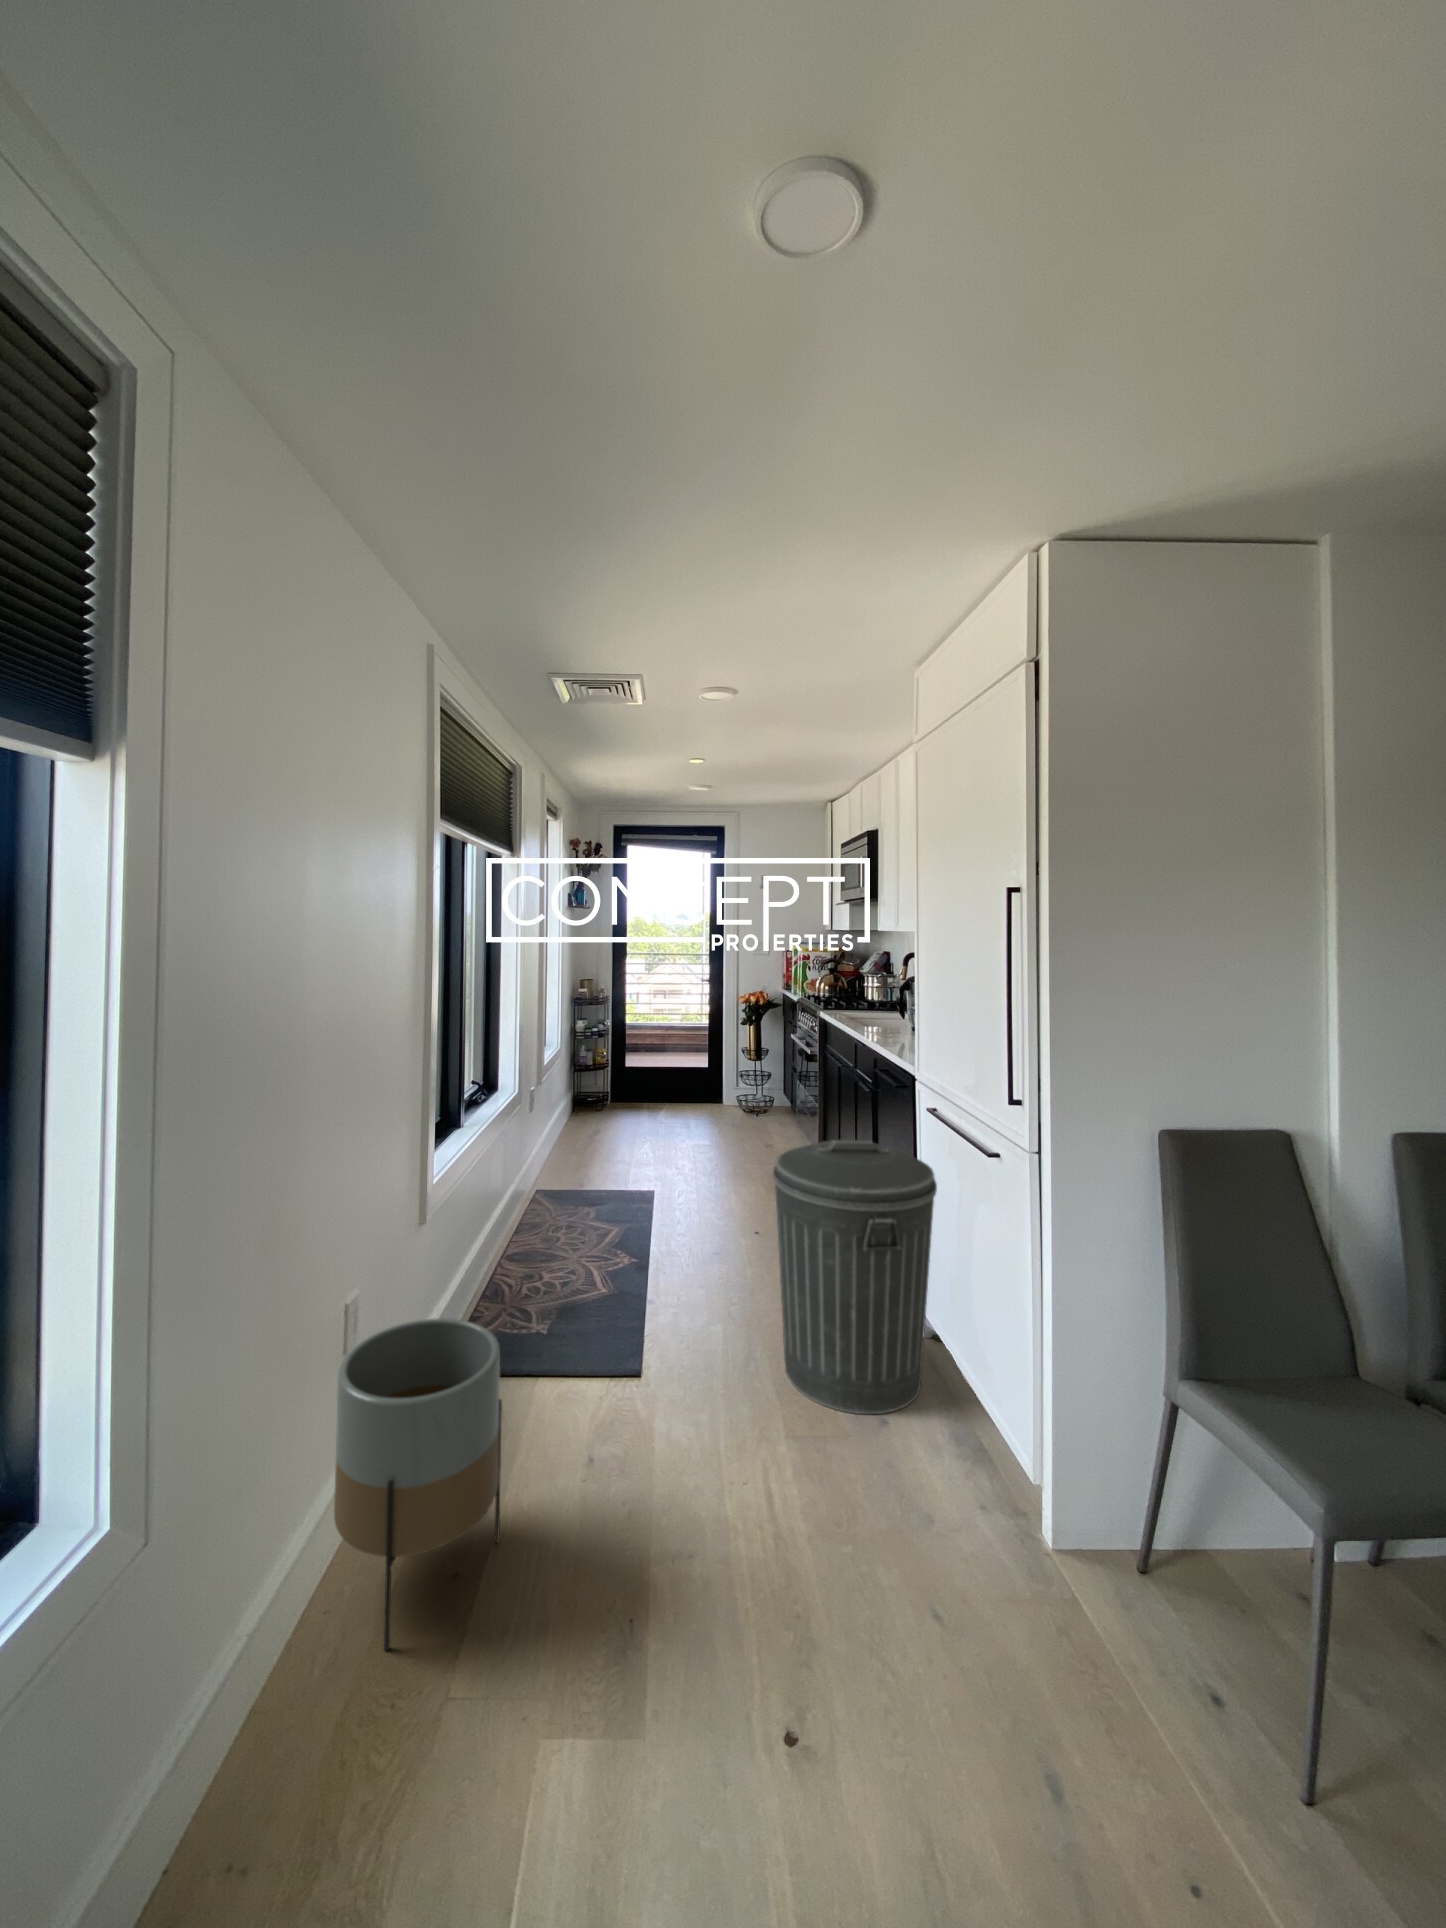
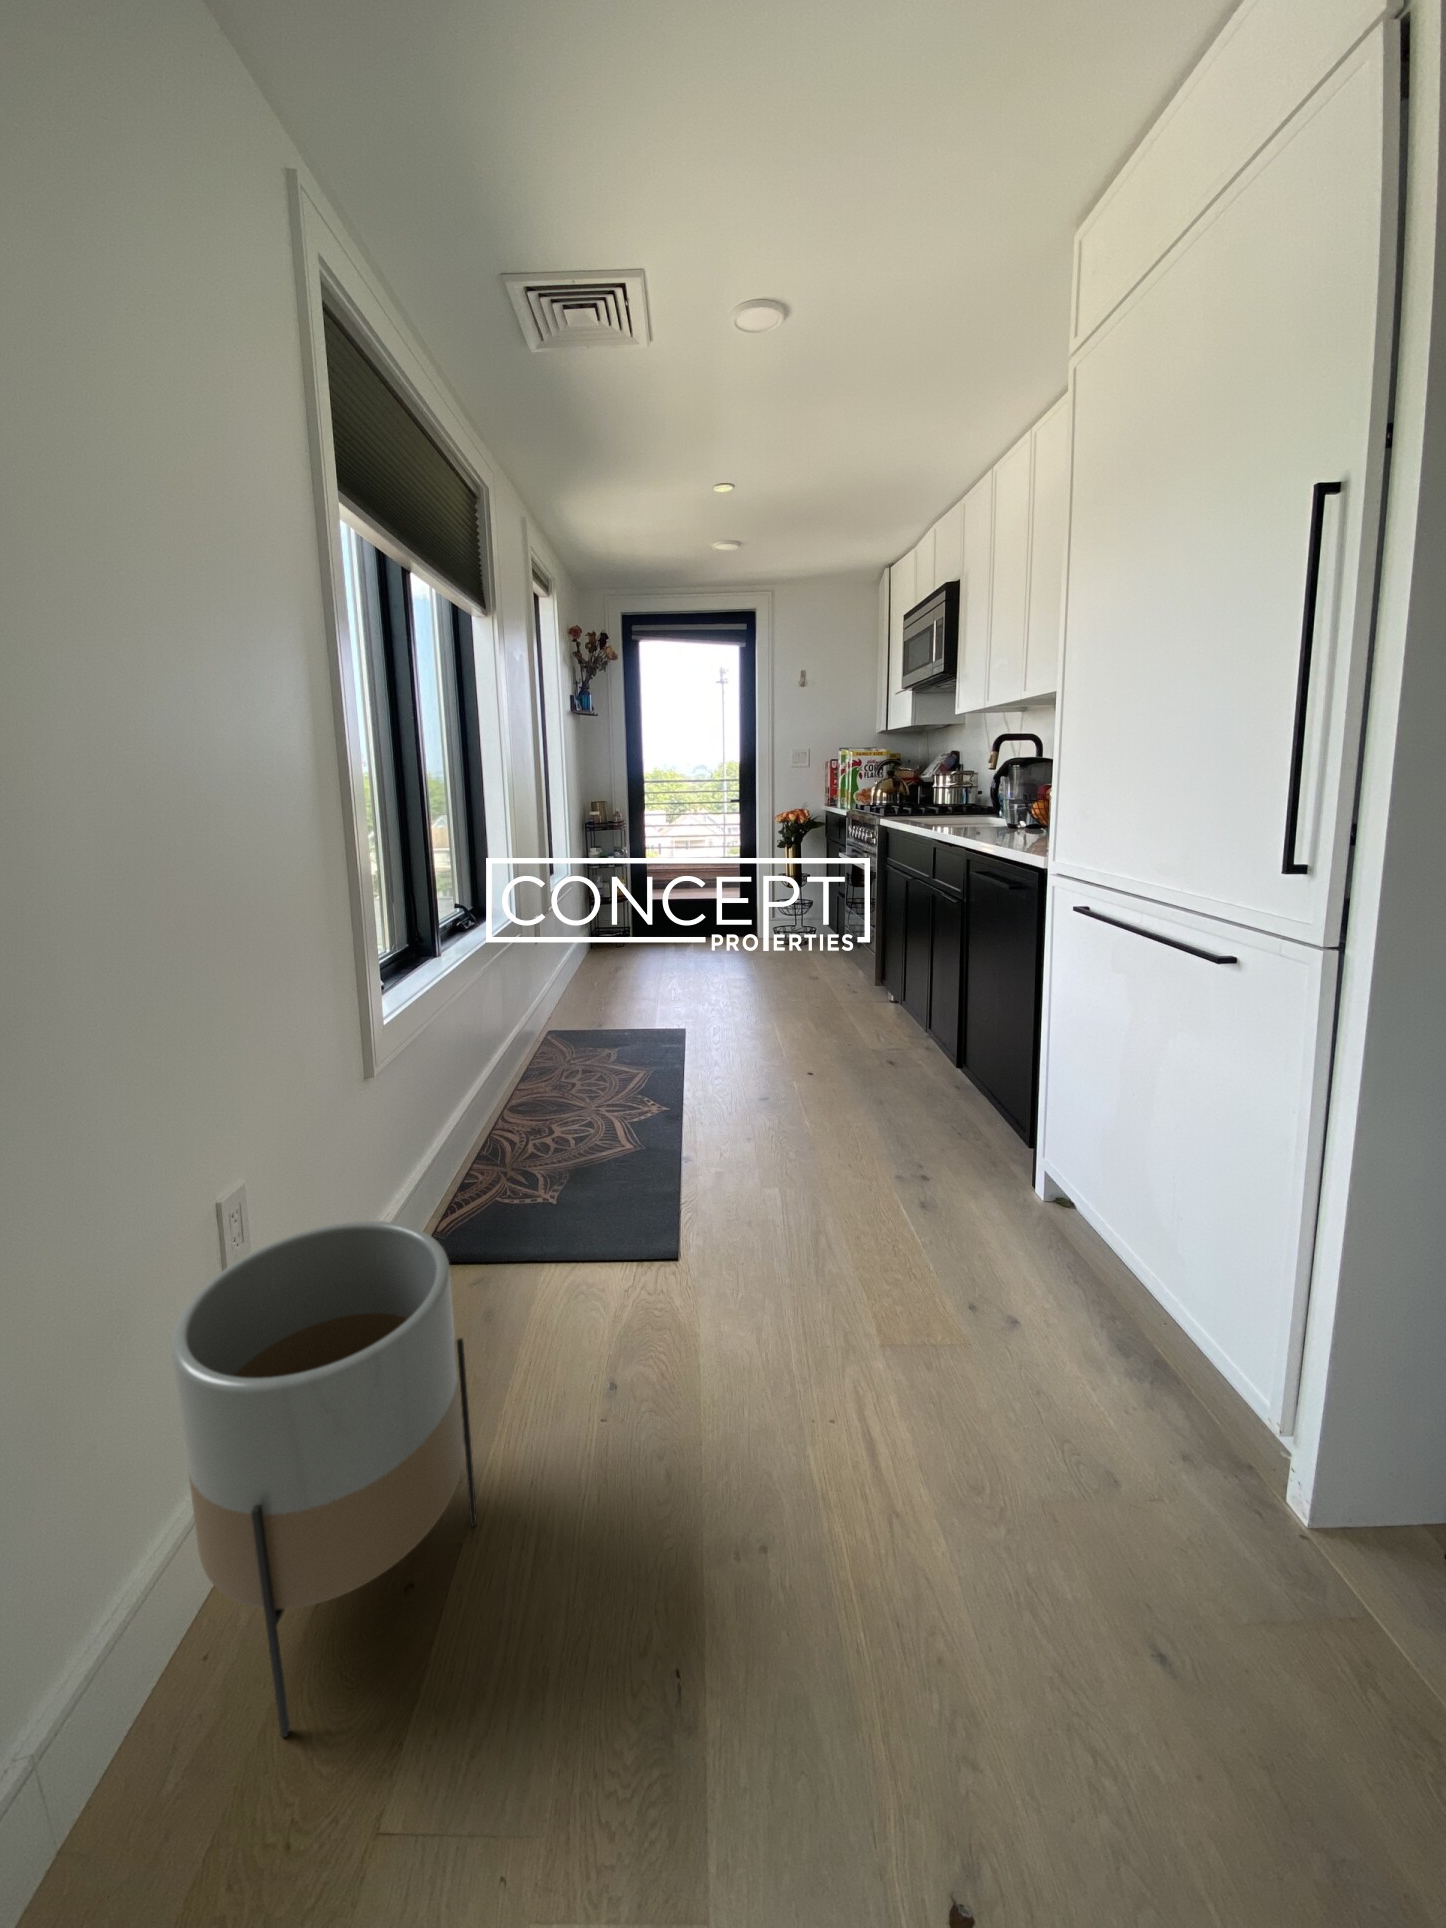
trash can: present [773,1140,937,1414] -> none [853,953,1093,1310]

